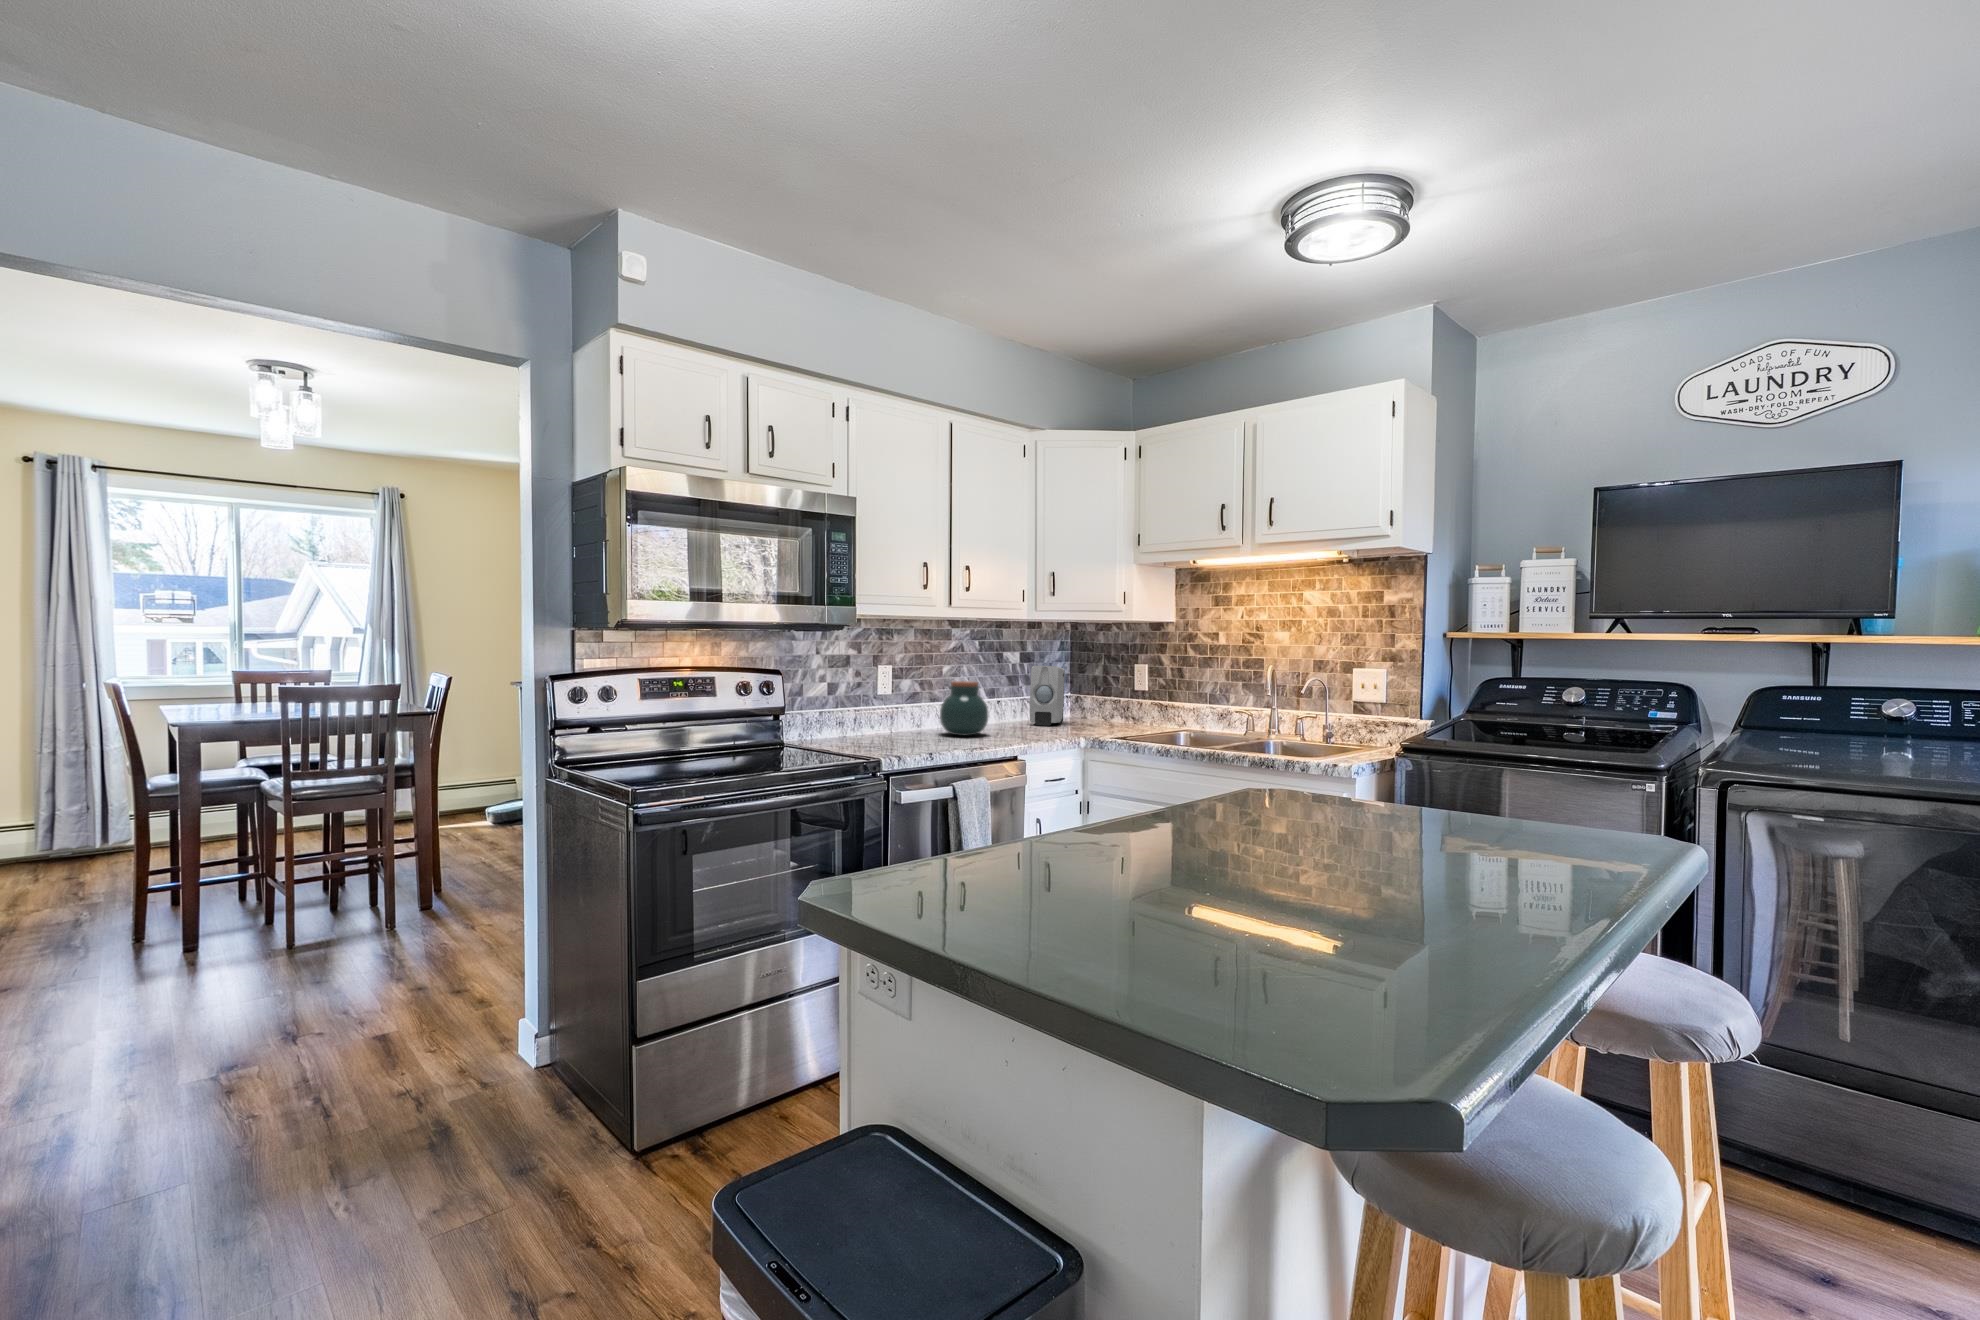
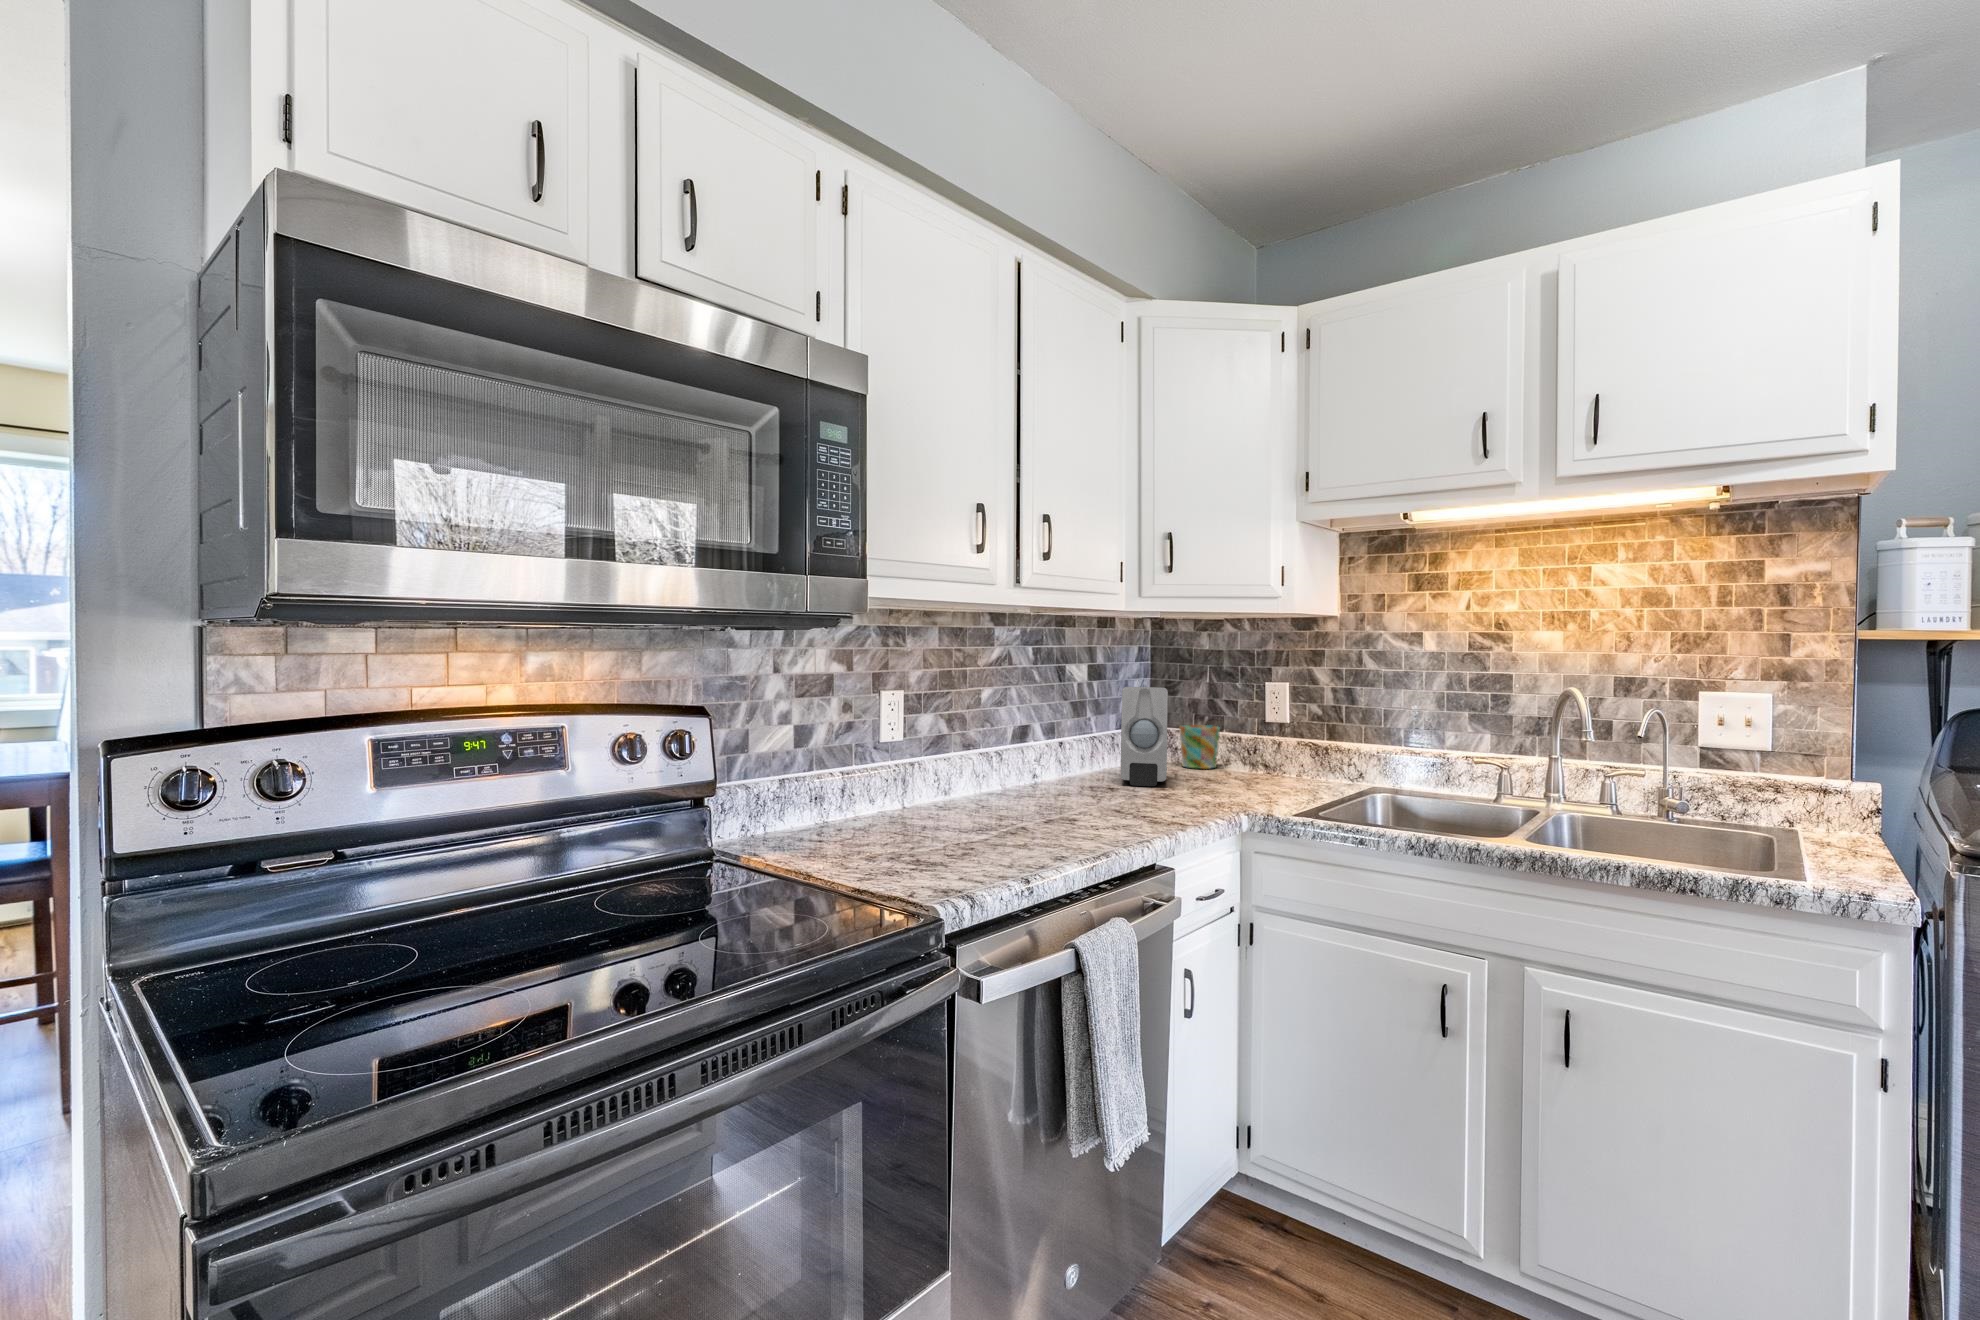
jar: present [940,681,989,736] -> none [995,718,1082,817]
mug: none [1082,692,1112,719] -> present [1180,725,1220,769]

